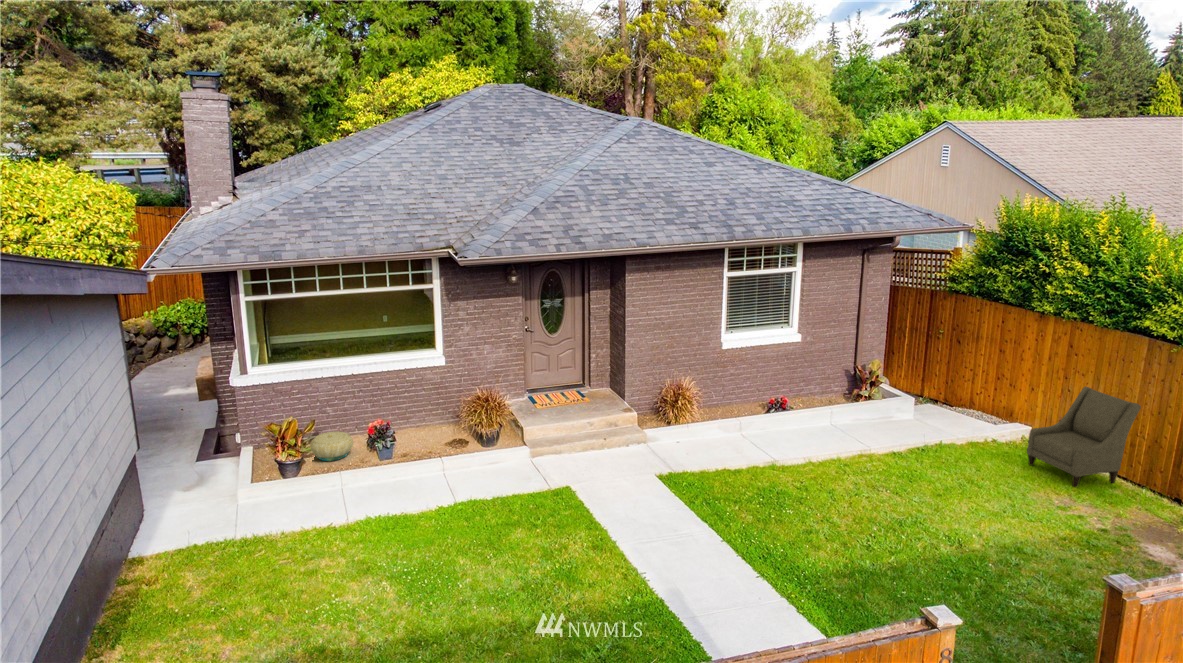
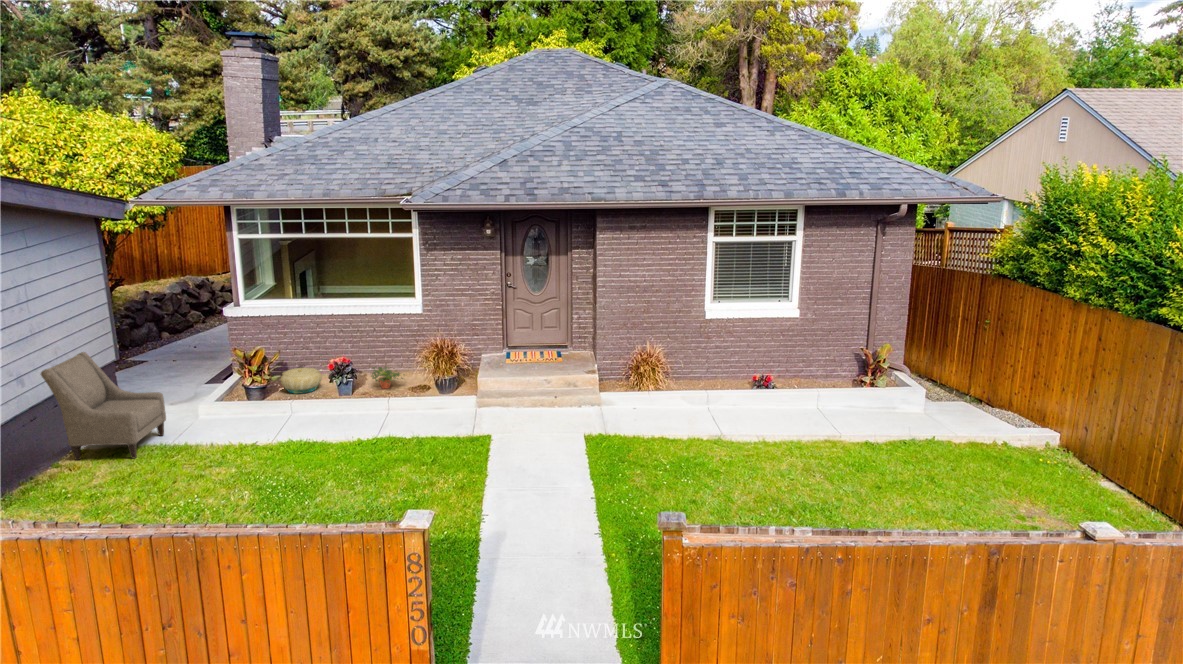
chair: present [1027,387,1141,487] -> present [41,352,166,460]
potted plant: none [402,421,439,446] -> present [371,367,403,389]

